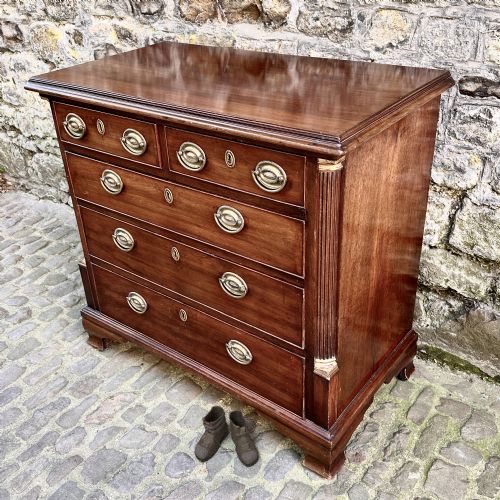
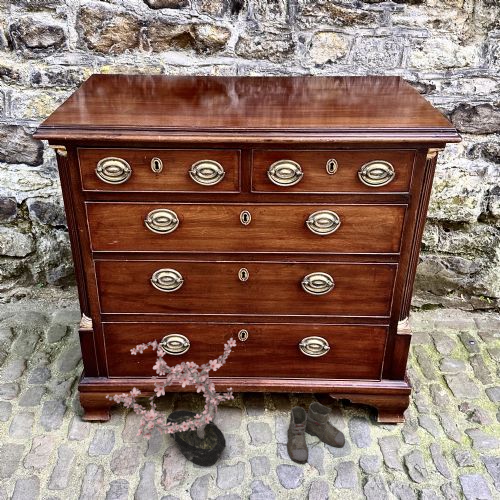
potted plant: none [64,287,163,423] -> present [106,338,236,466]

